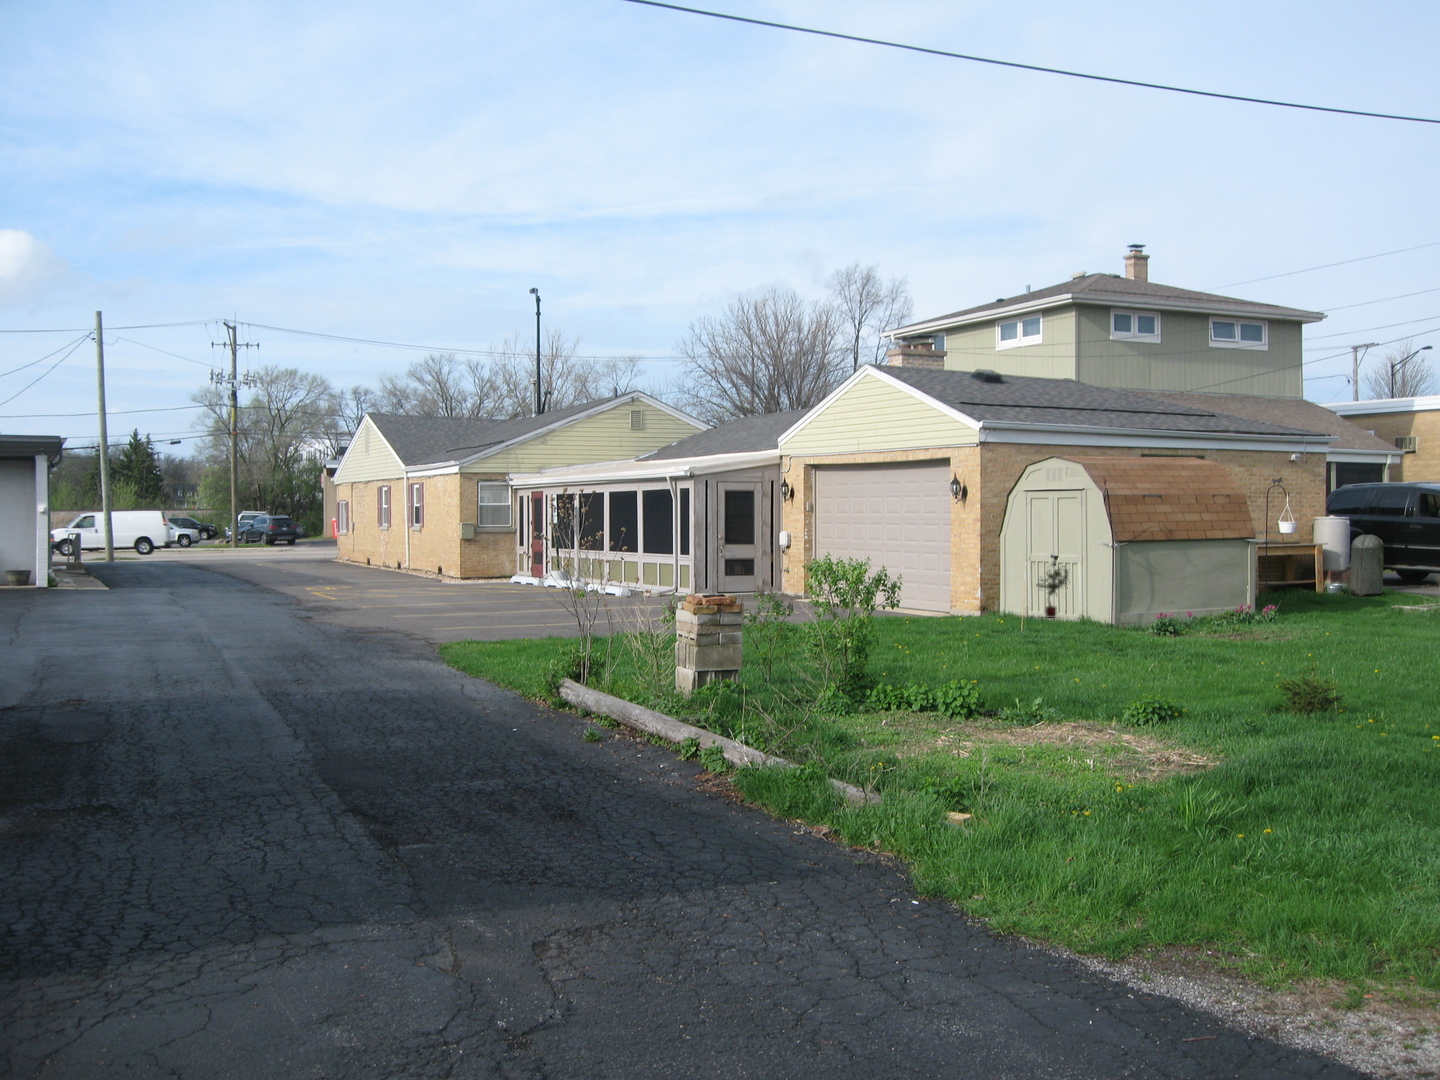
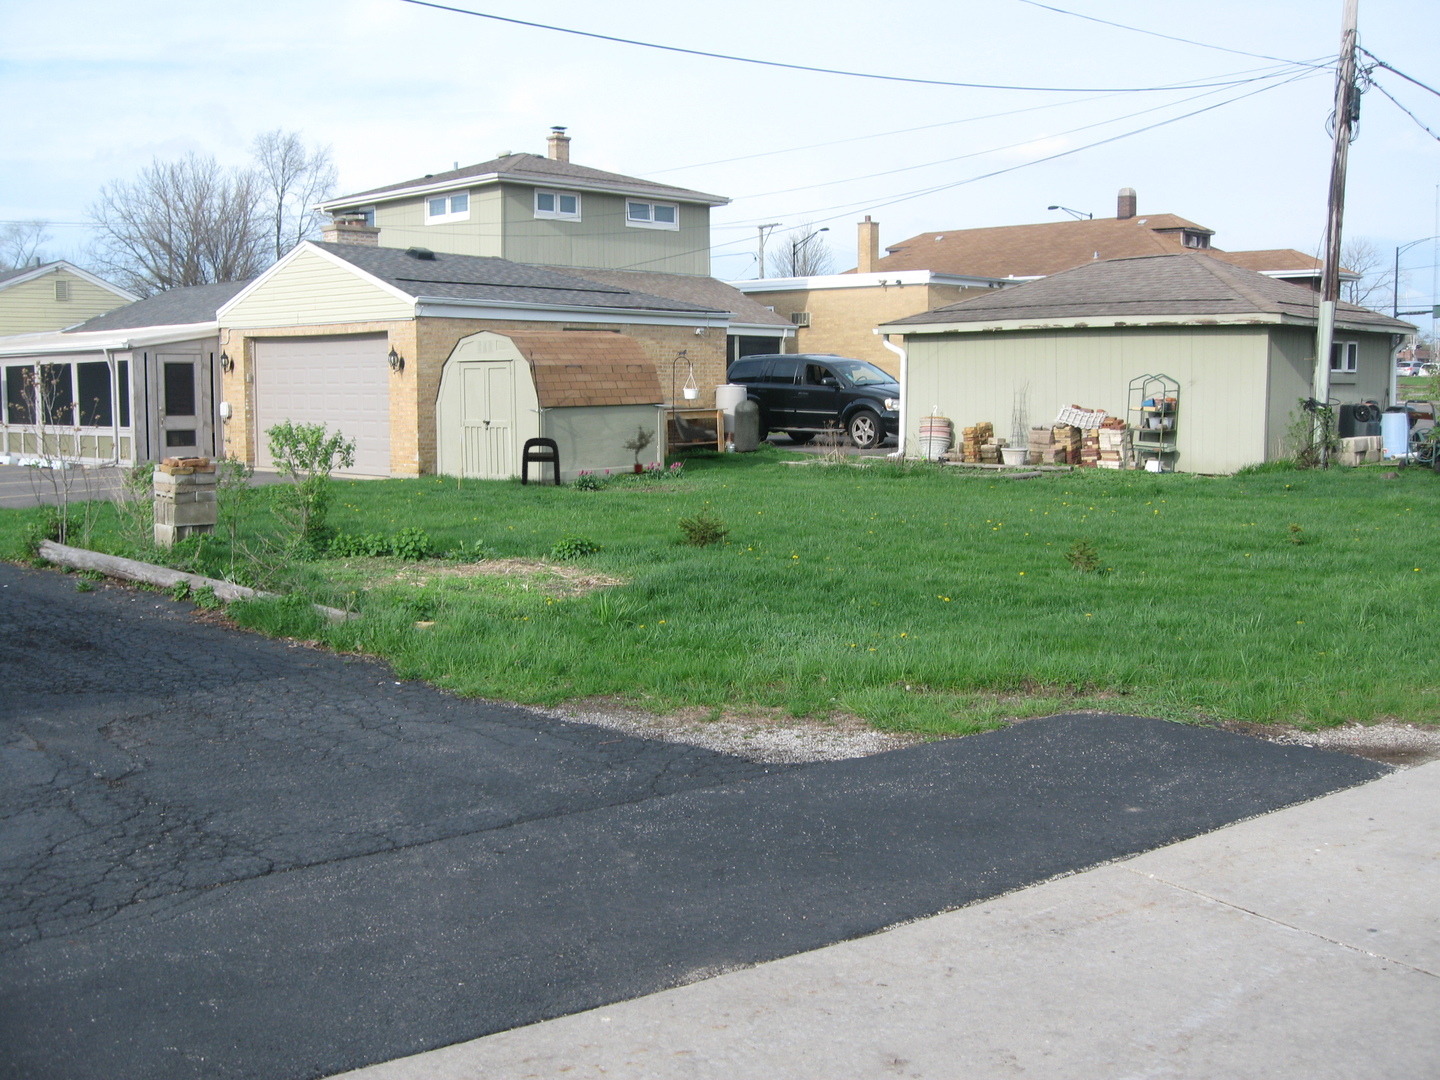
lounge chair: none [1275,547,1330,605] -> present [675,413,717,459]
potted tree: present [1036,563,1070,618] -> present [623,426,654,473]
bench: none [1090,575,1136,630] -> present [522,438,560,485]

